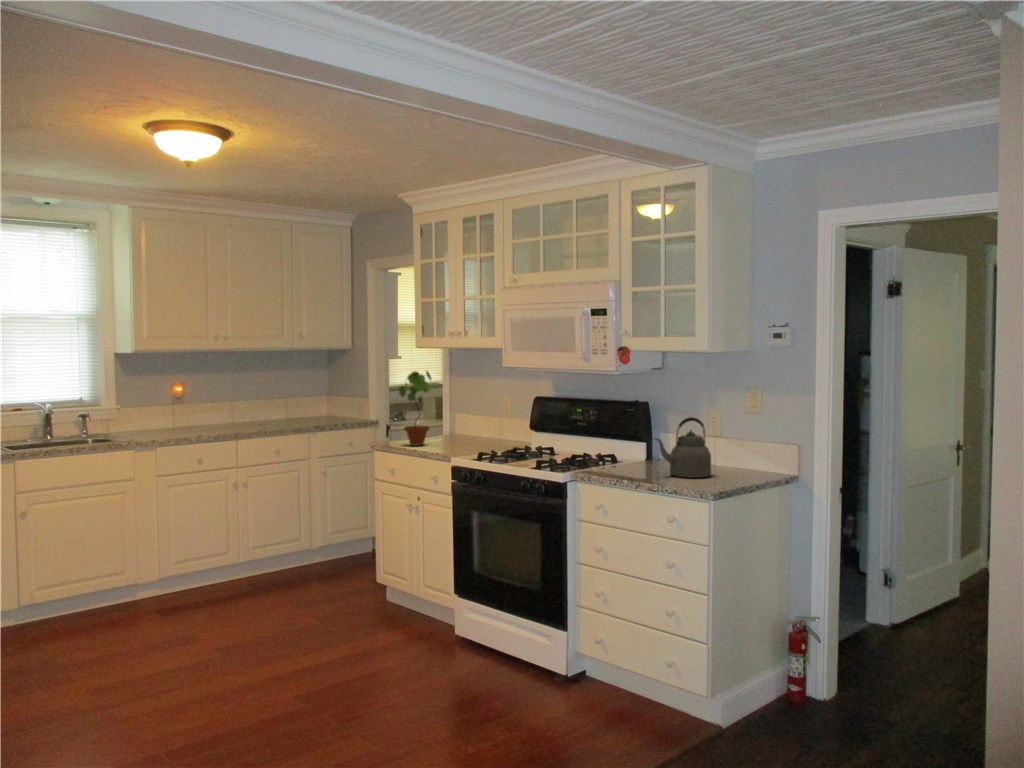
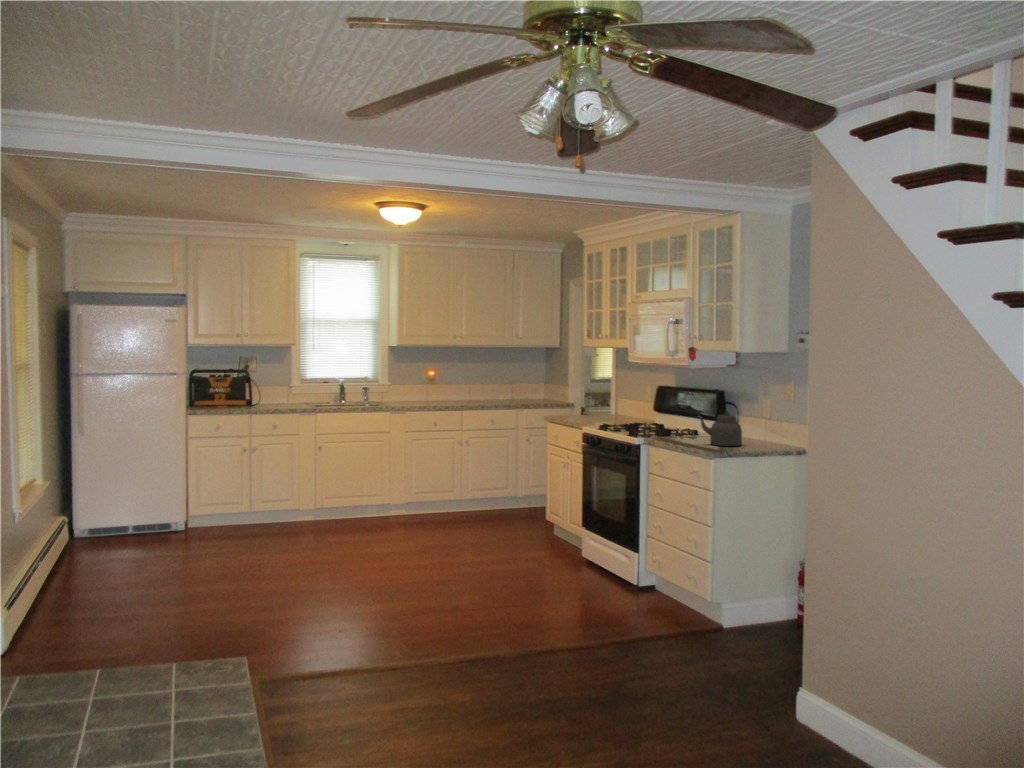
potted plant: present [399,371,431,446] -> none [560,363,585,419]

